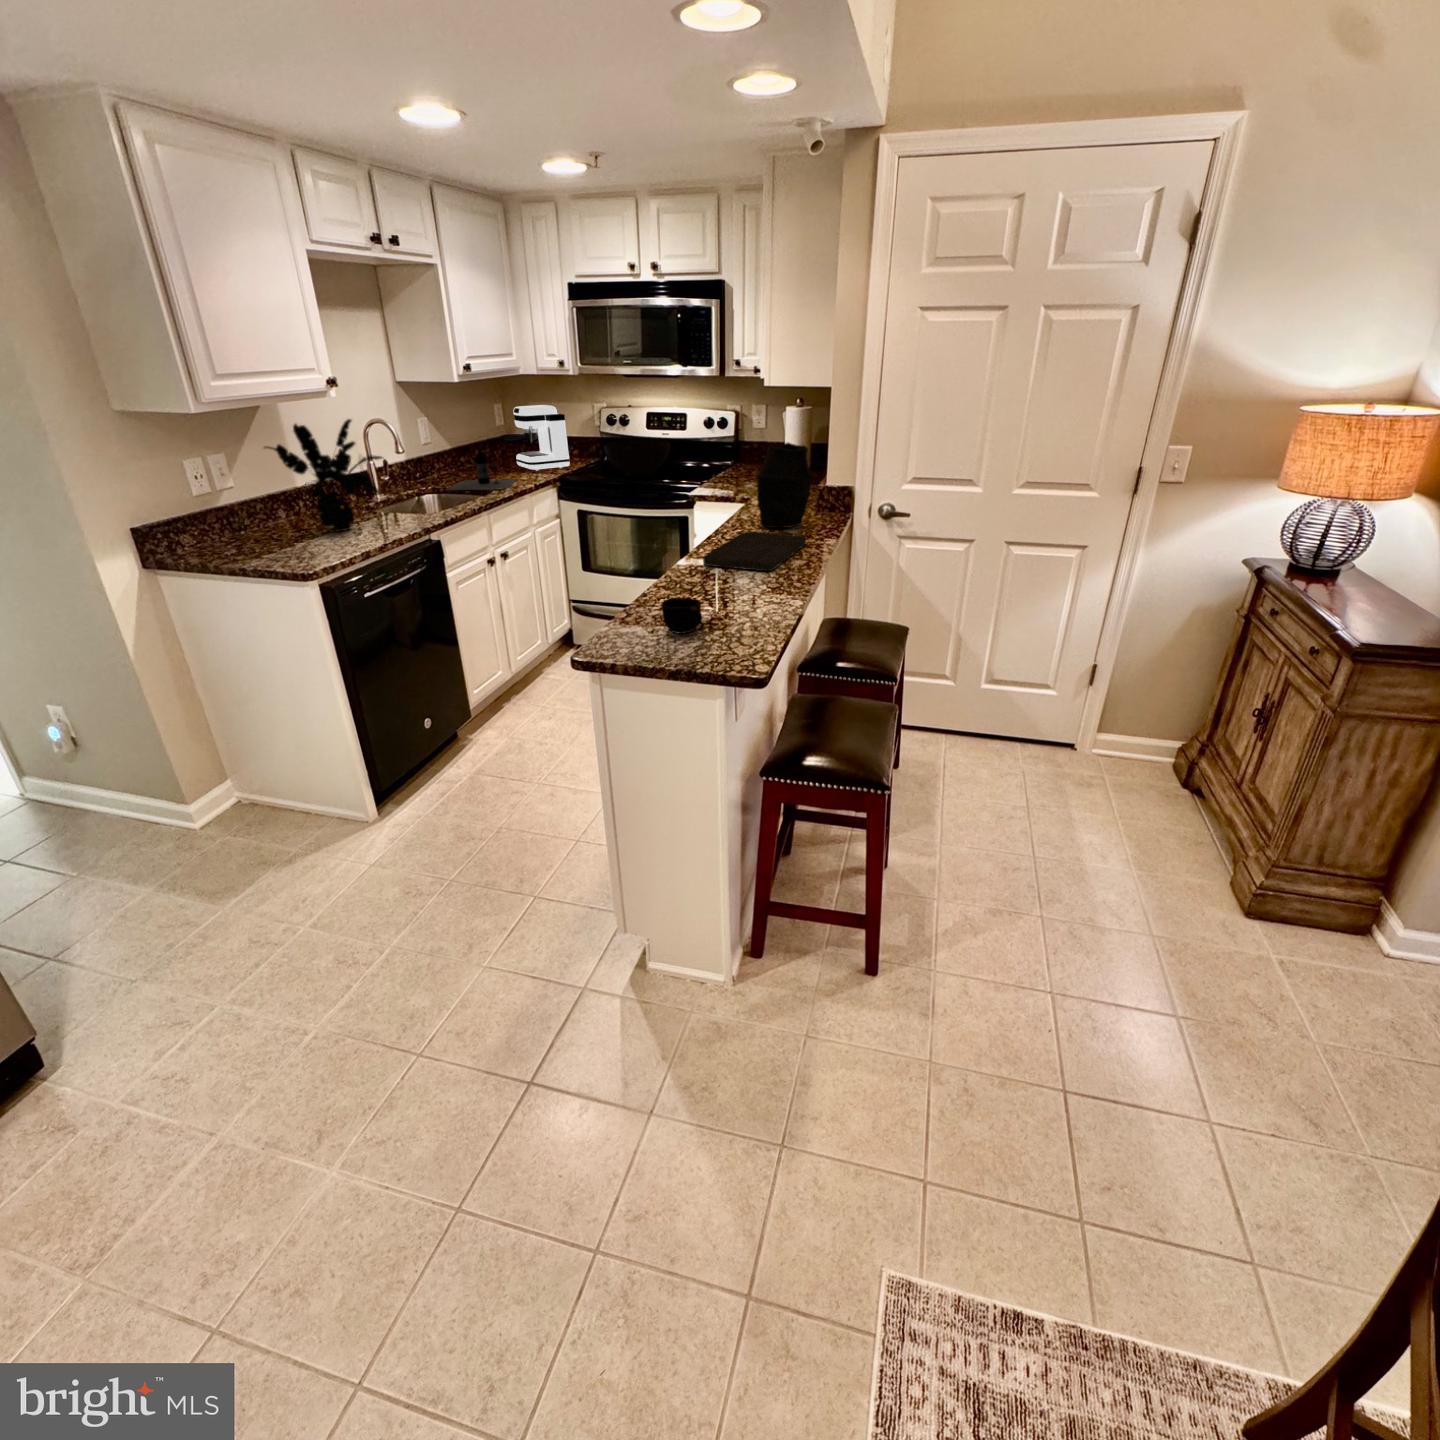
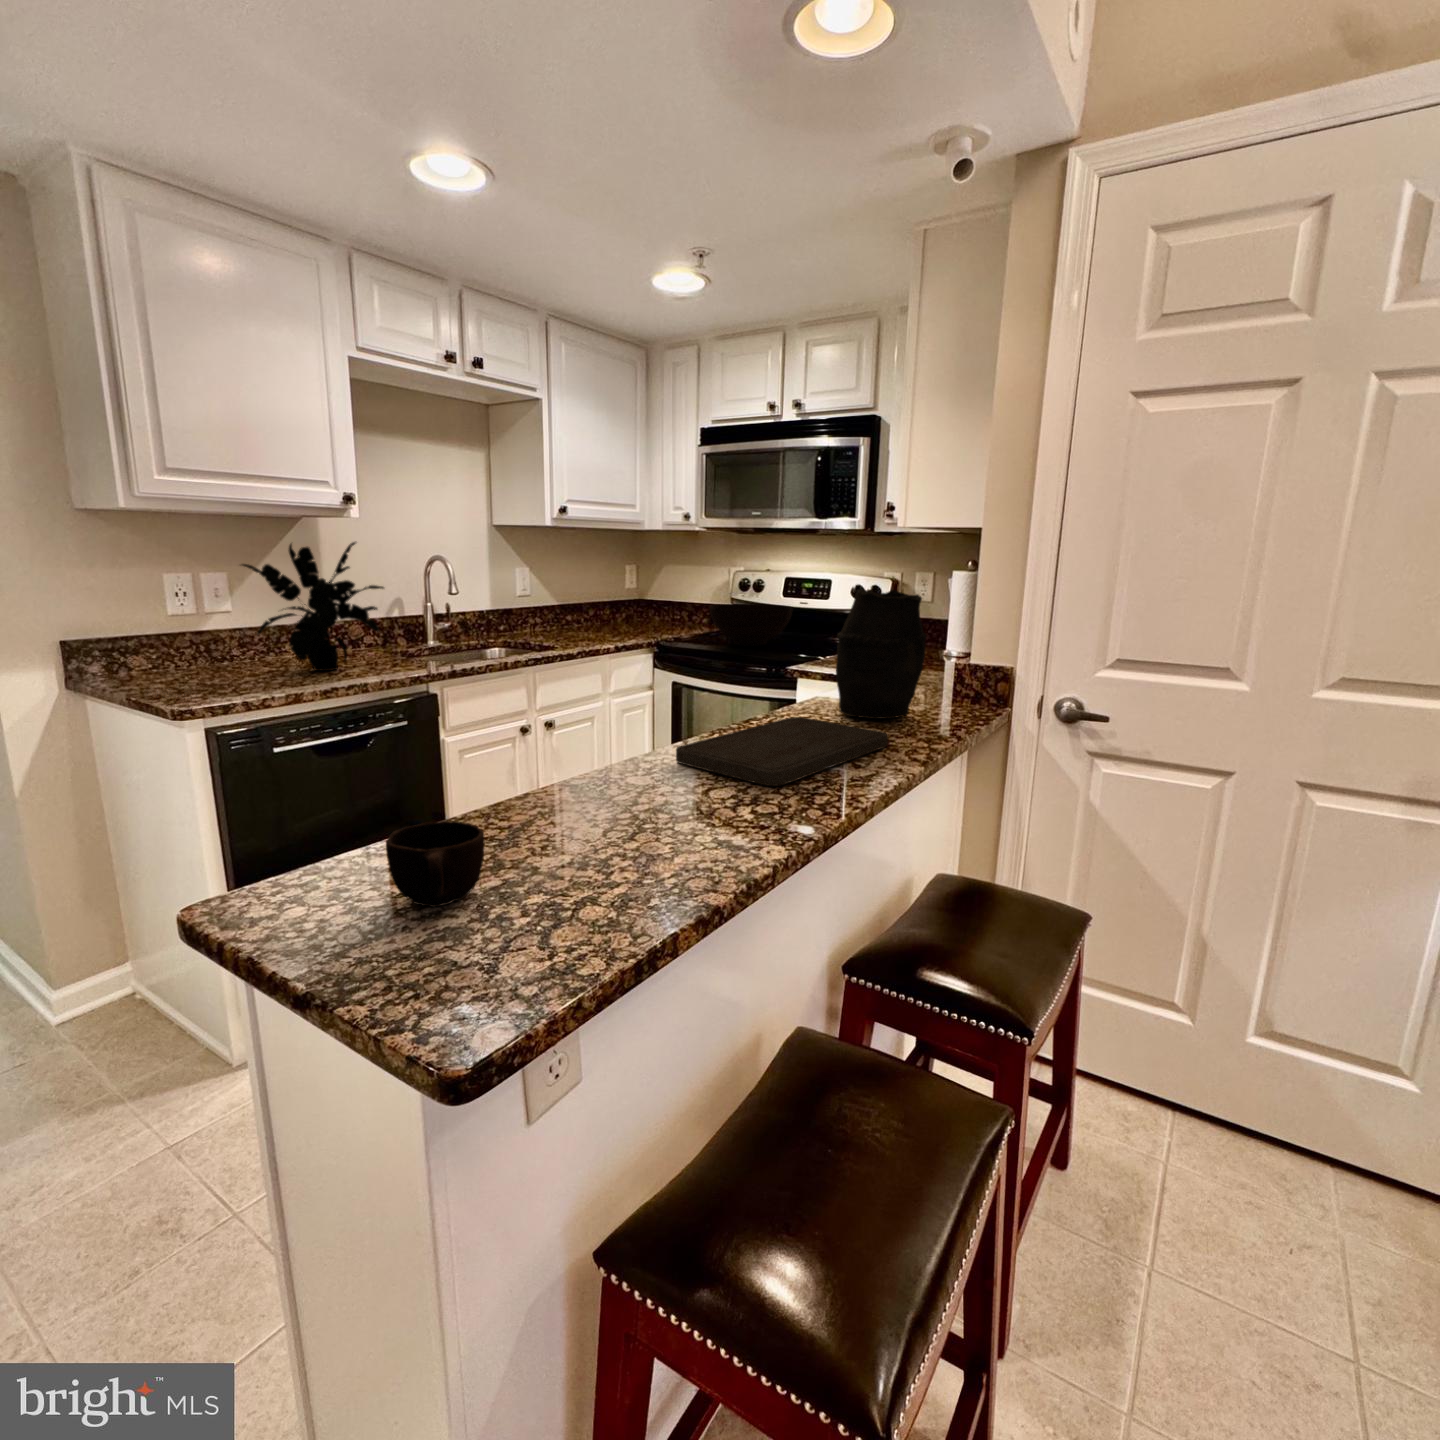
coffee maker: present [502,405,570,471] -> none [613,563,684,633]
wine bottle: present [447,444,517,490] -> none [513,595,610,646]

